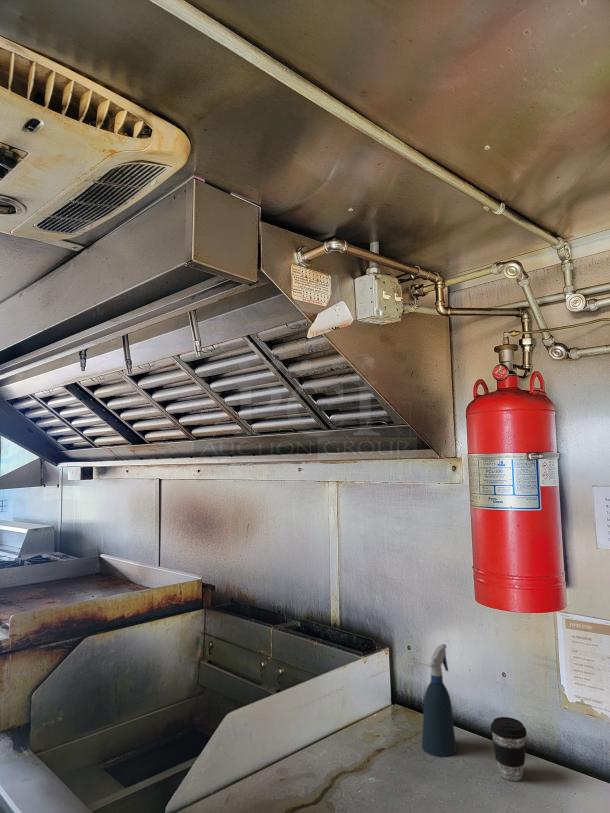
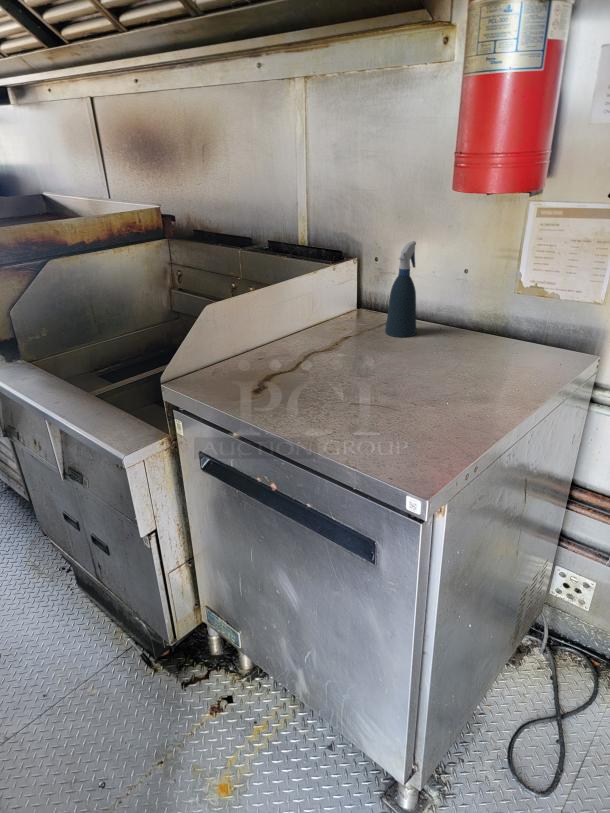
coffee cup: present [491,717,527,781] -> none [451,300,483,349]

